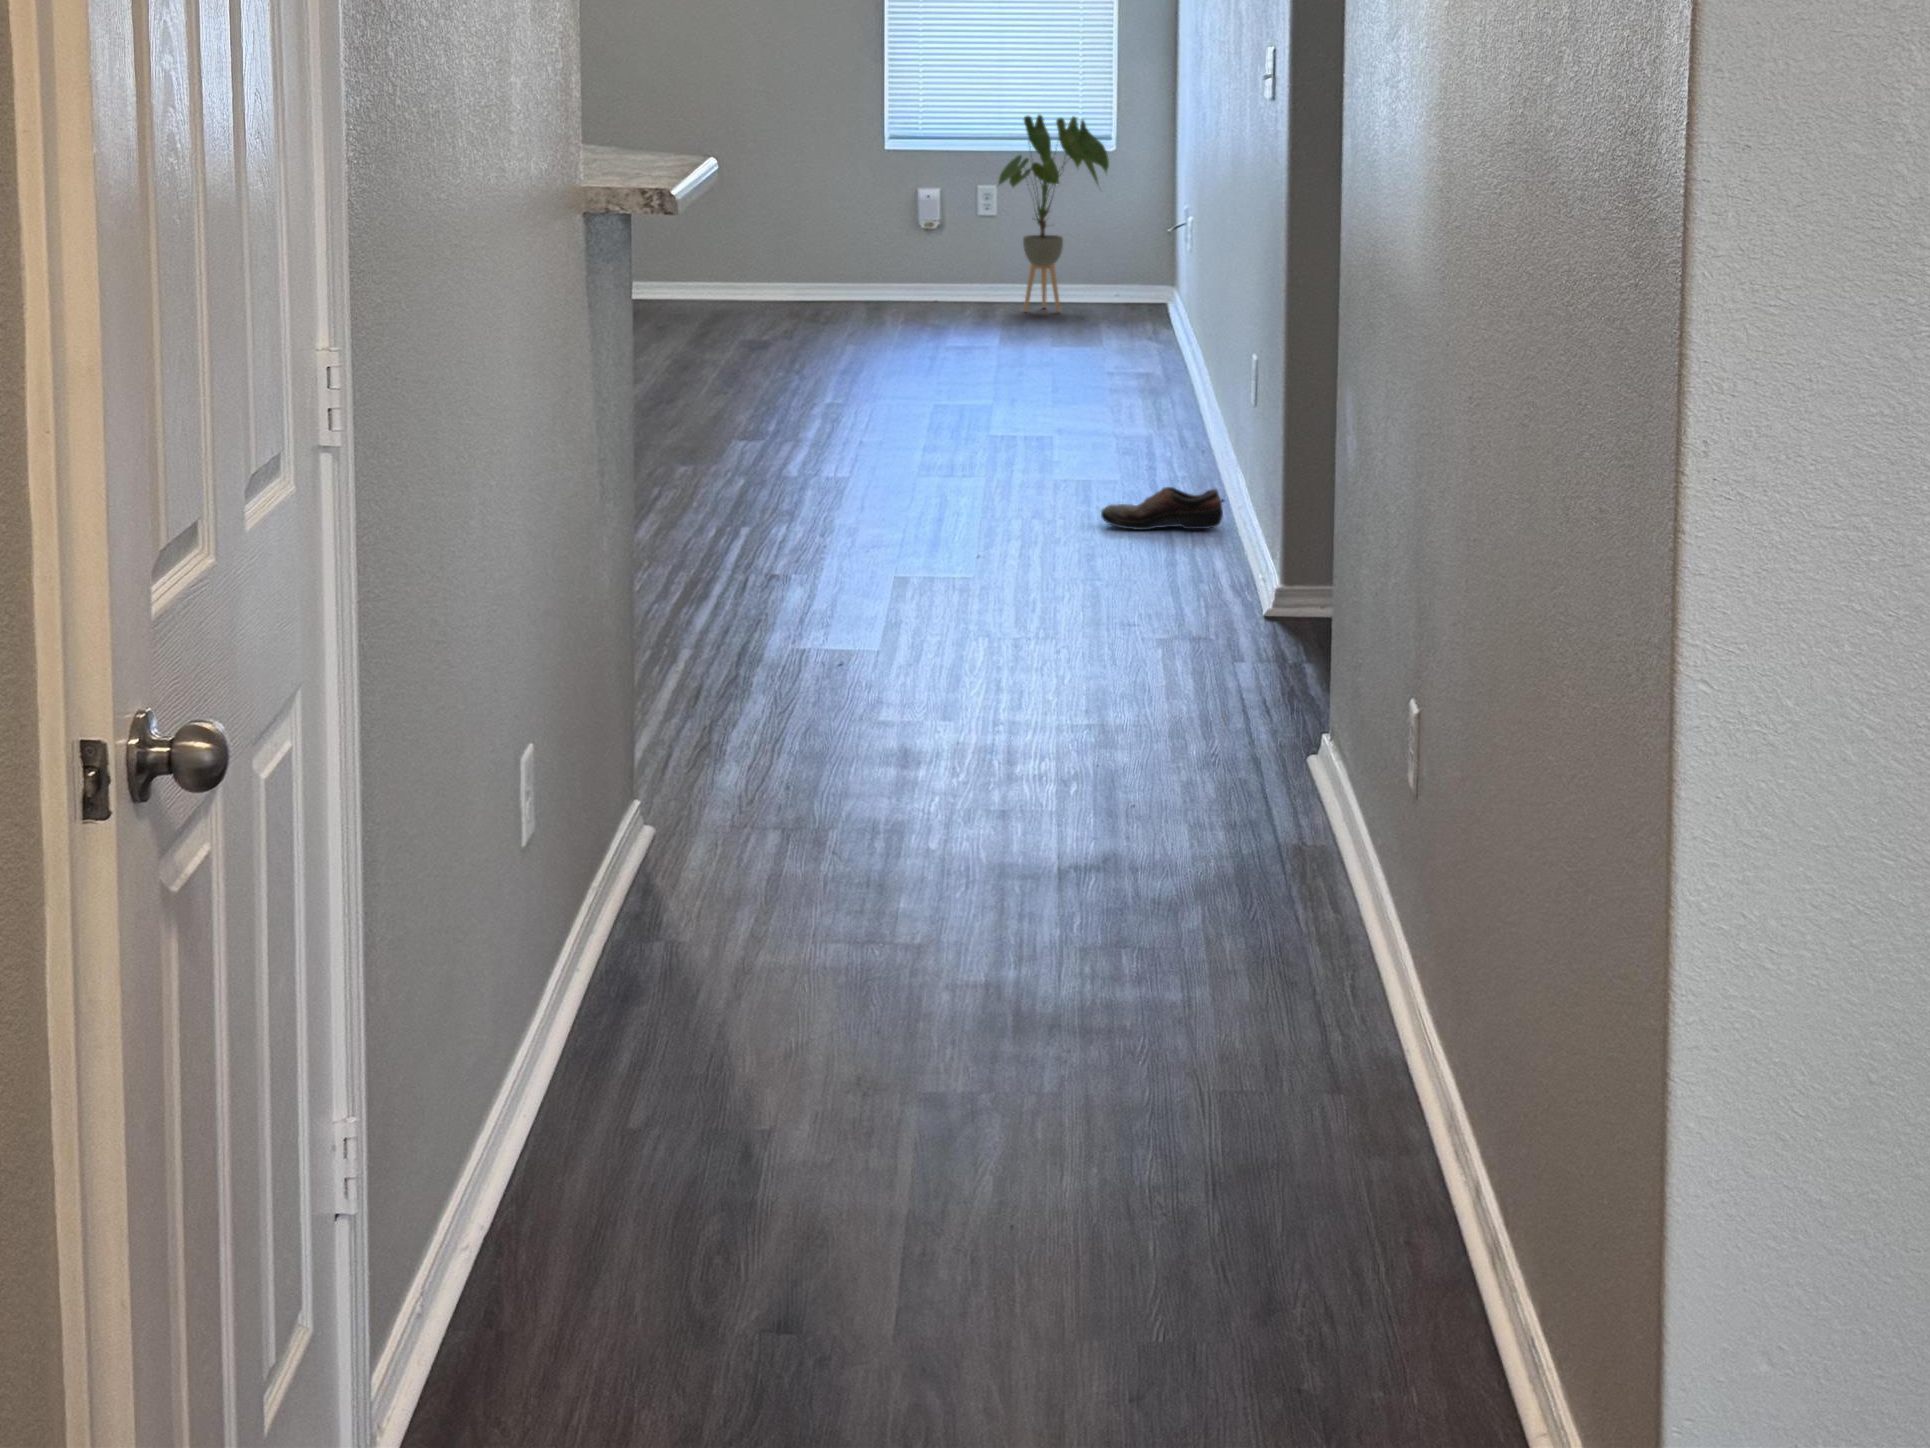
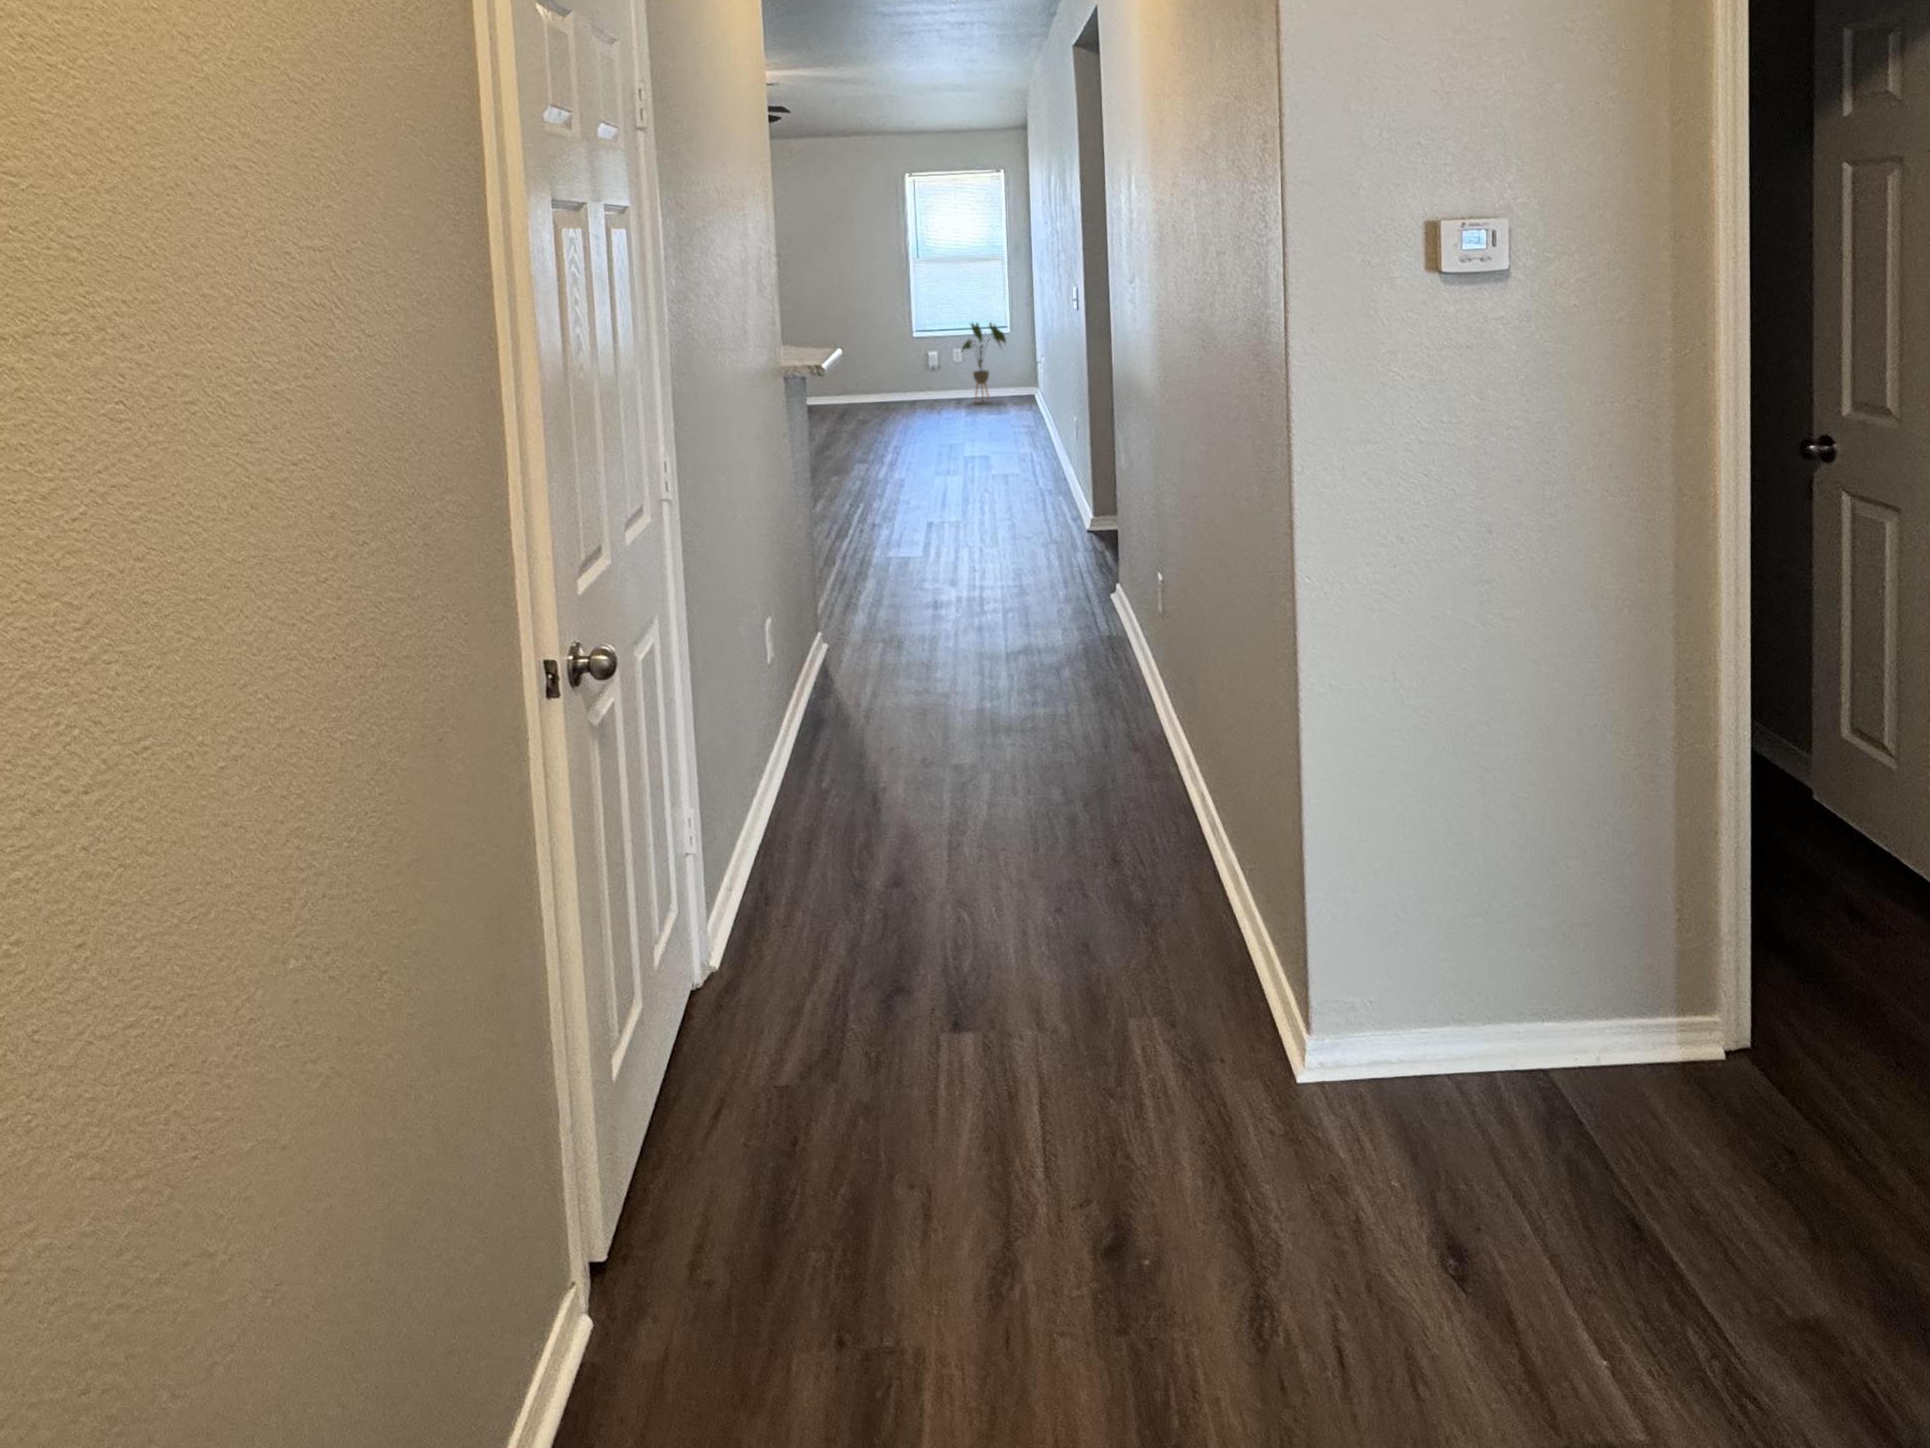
shoe: present [1101,487,1223,530] -> none [1012,474,1063,492]

